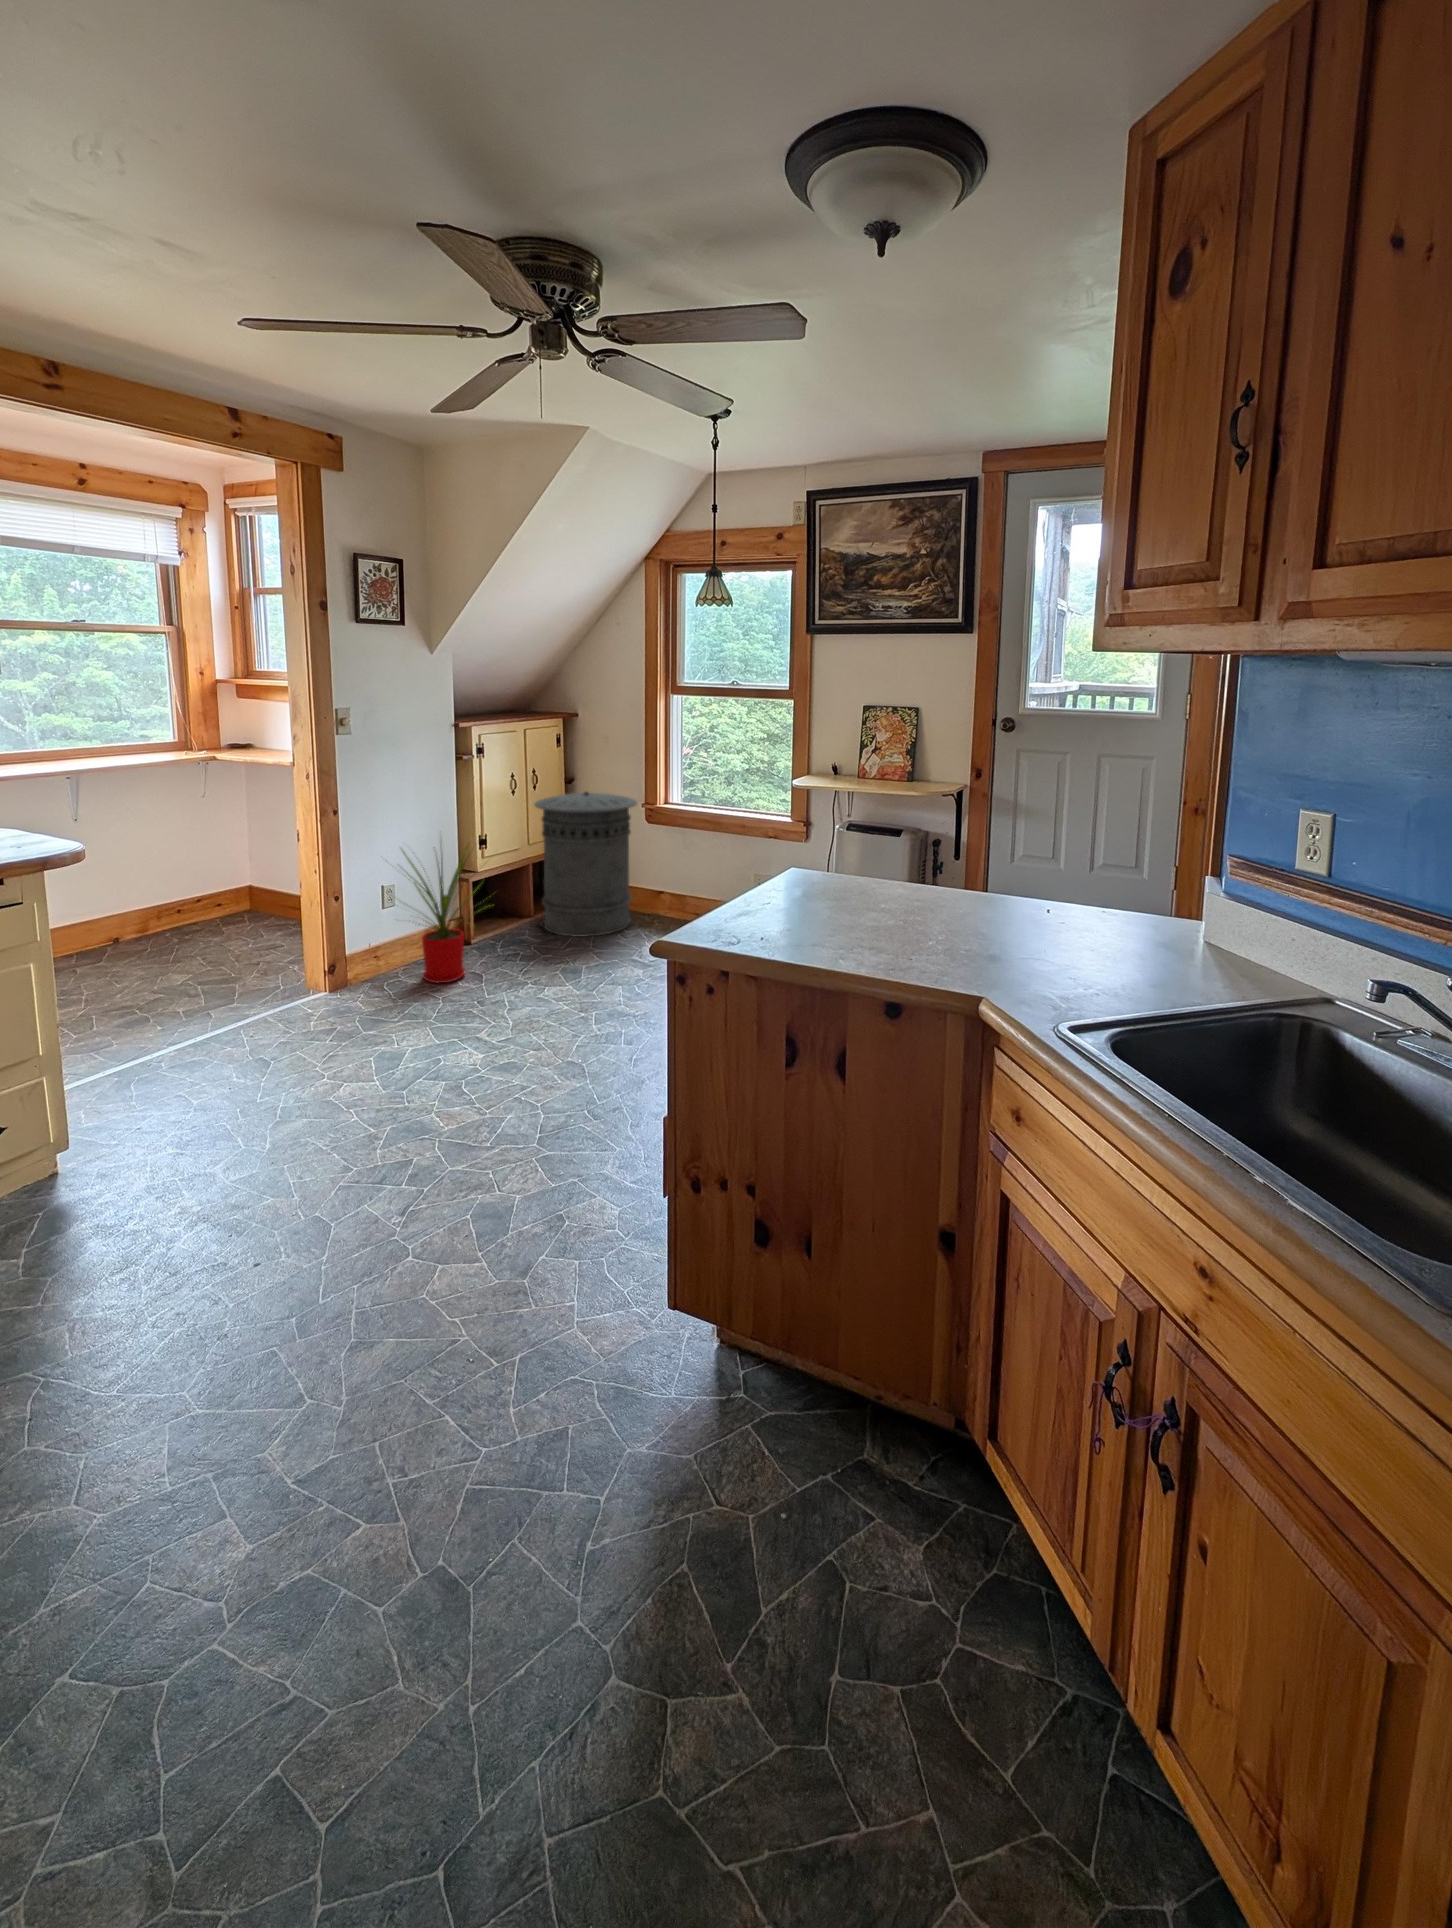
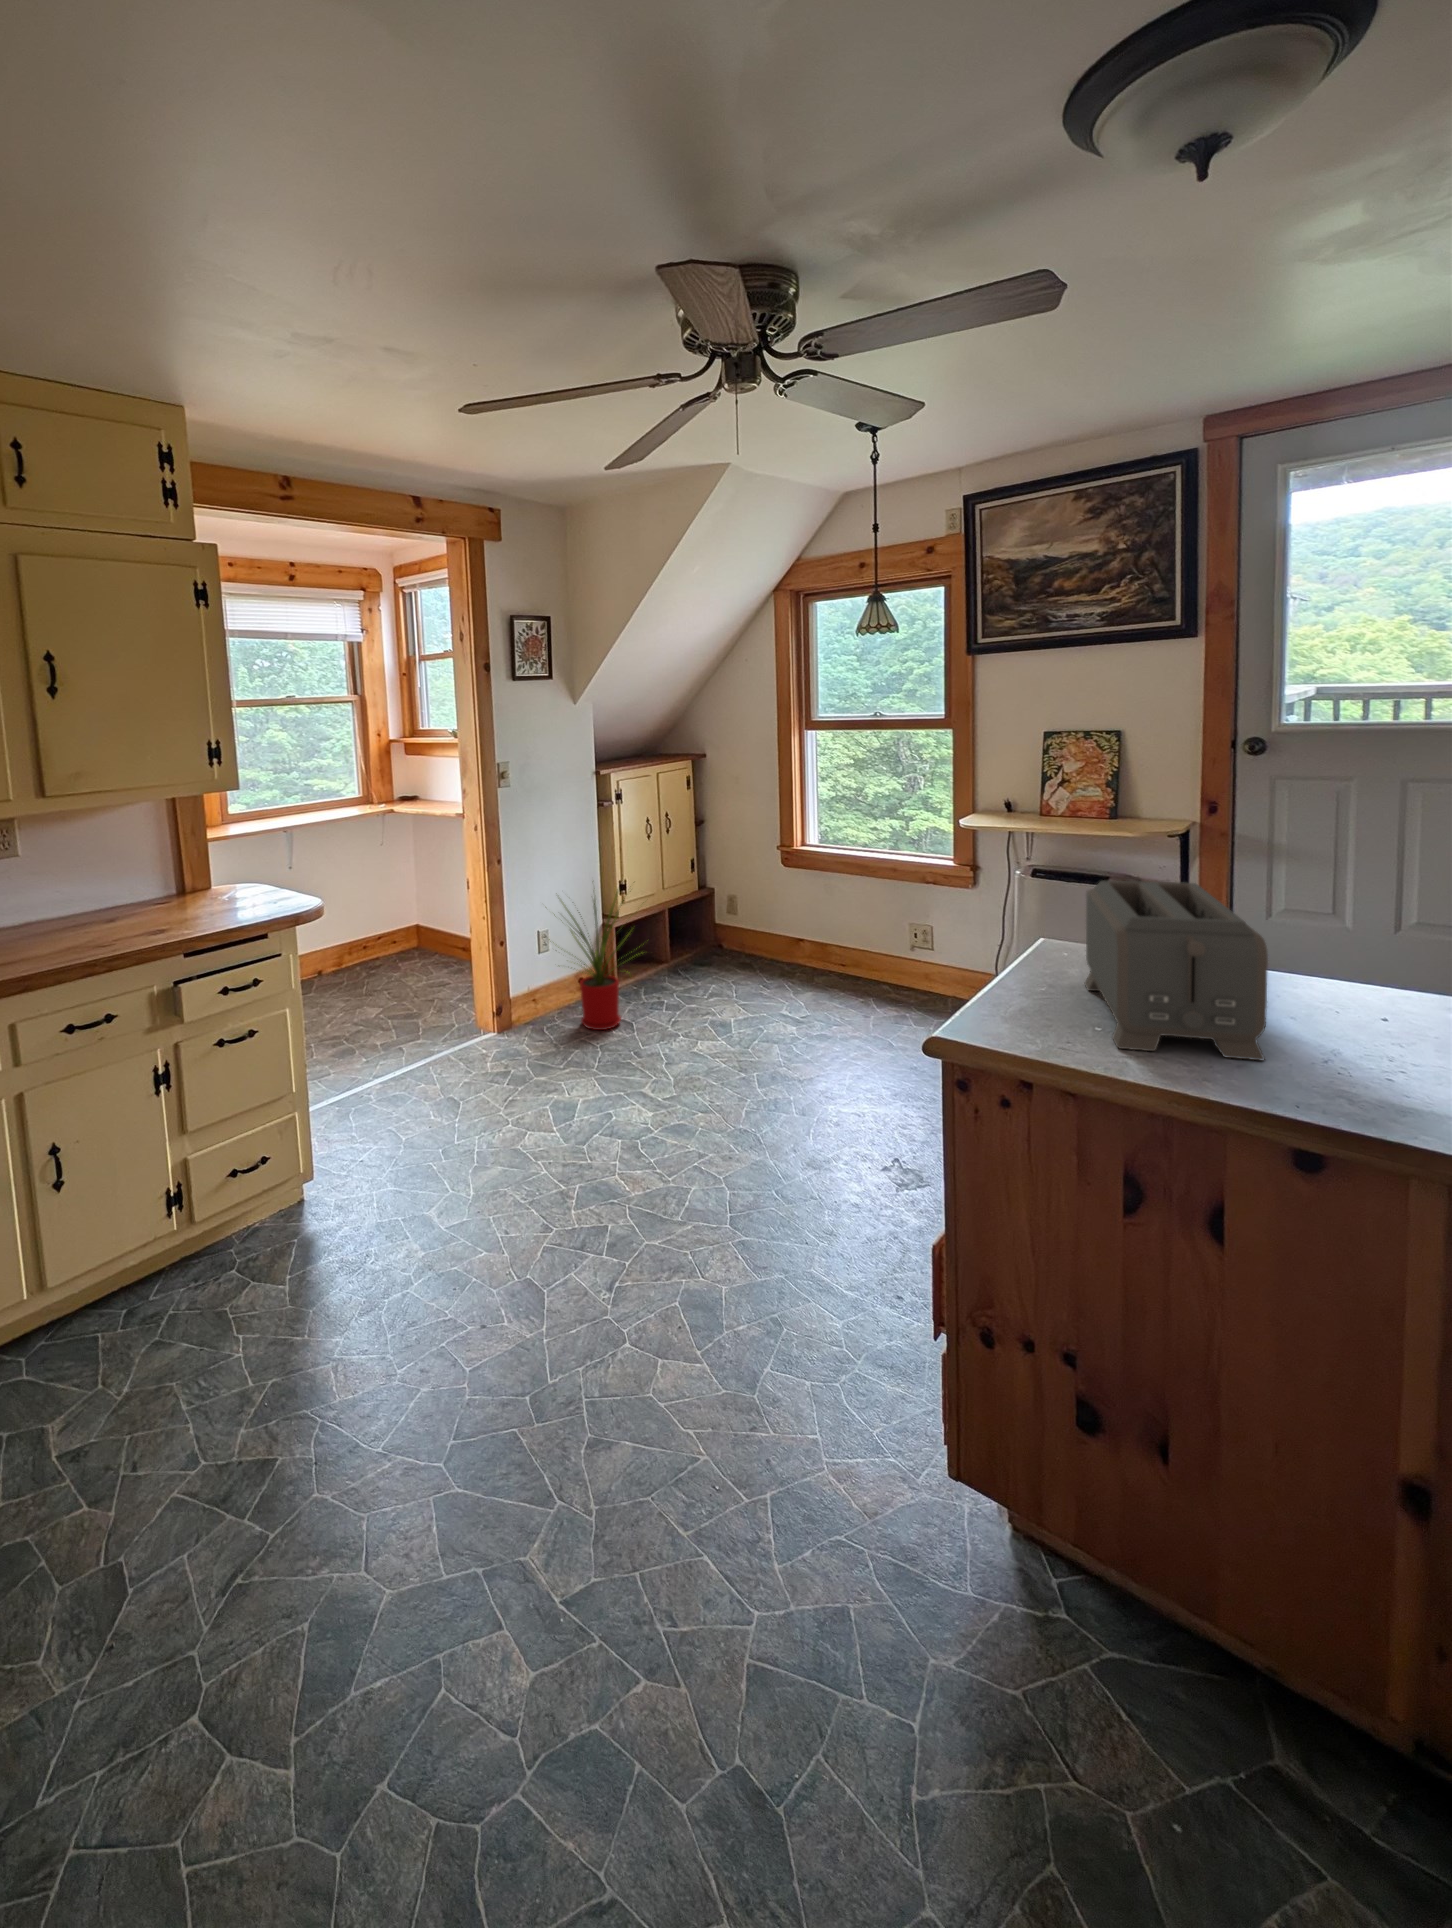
trash can: present [535,791,637,937] -> none [674,833,778,984]
toaster: none [795,813,896,943] -> present [1085,881,1268,1060]

